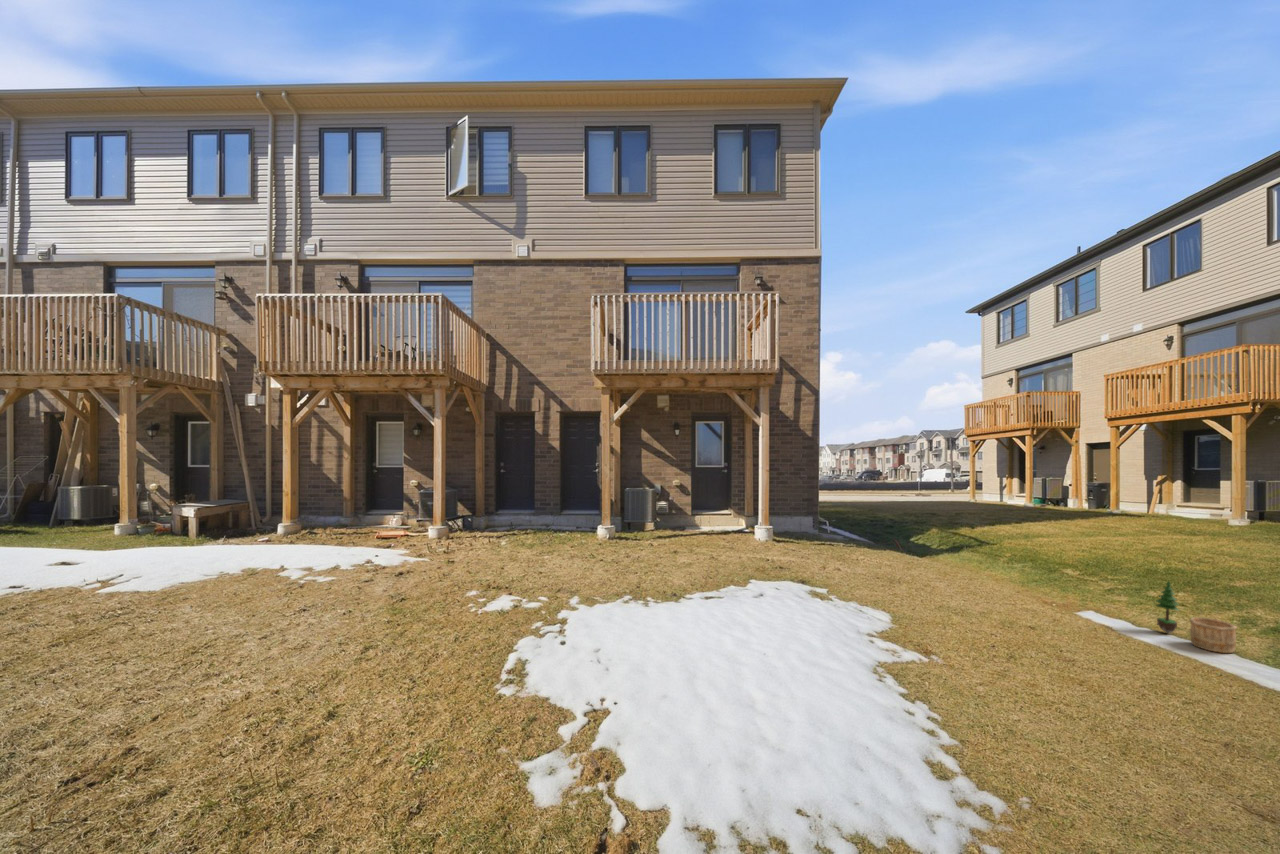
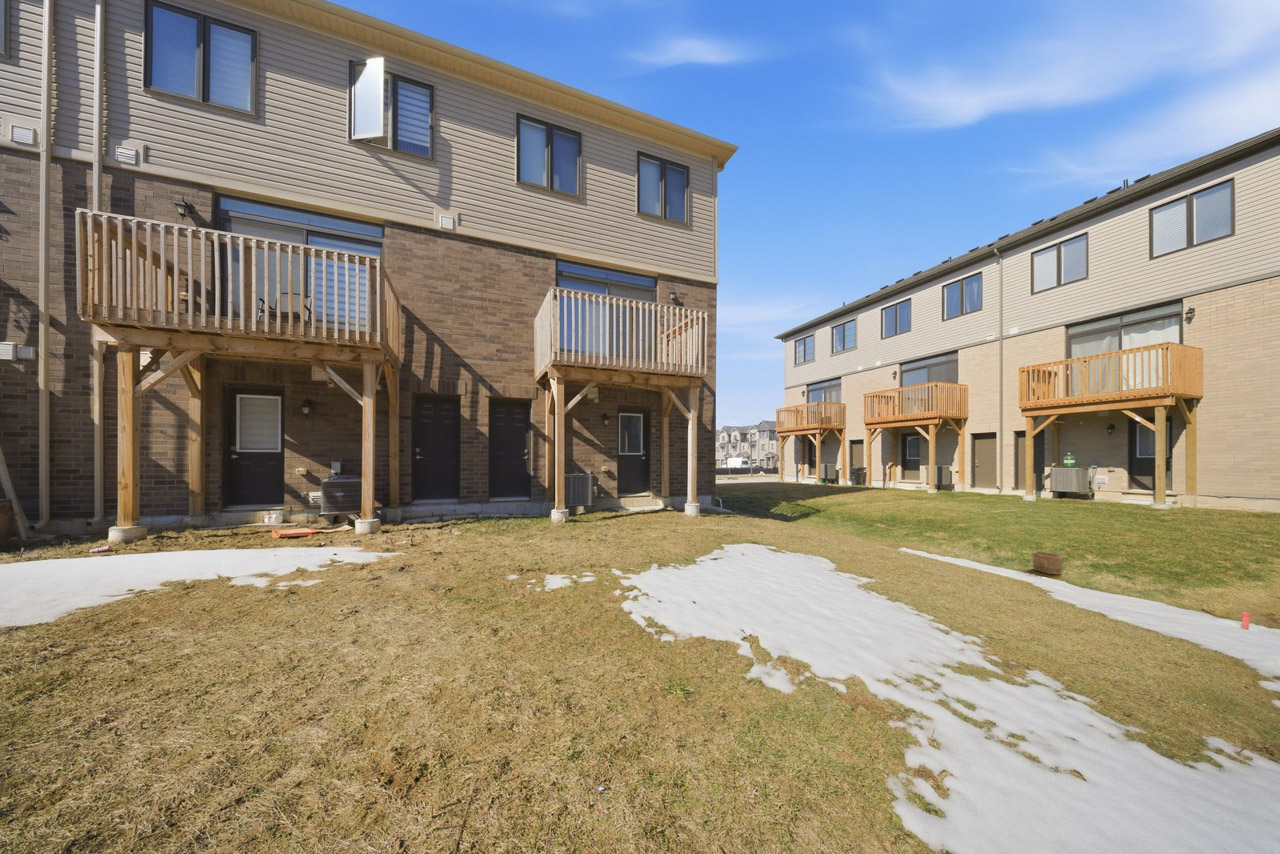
potted tree: present [1156,582,1179,633] -> none [1003,527,1021,564]

